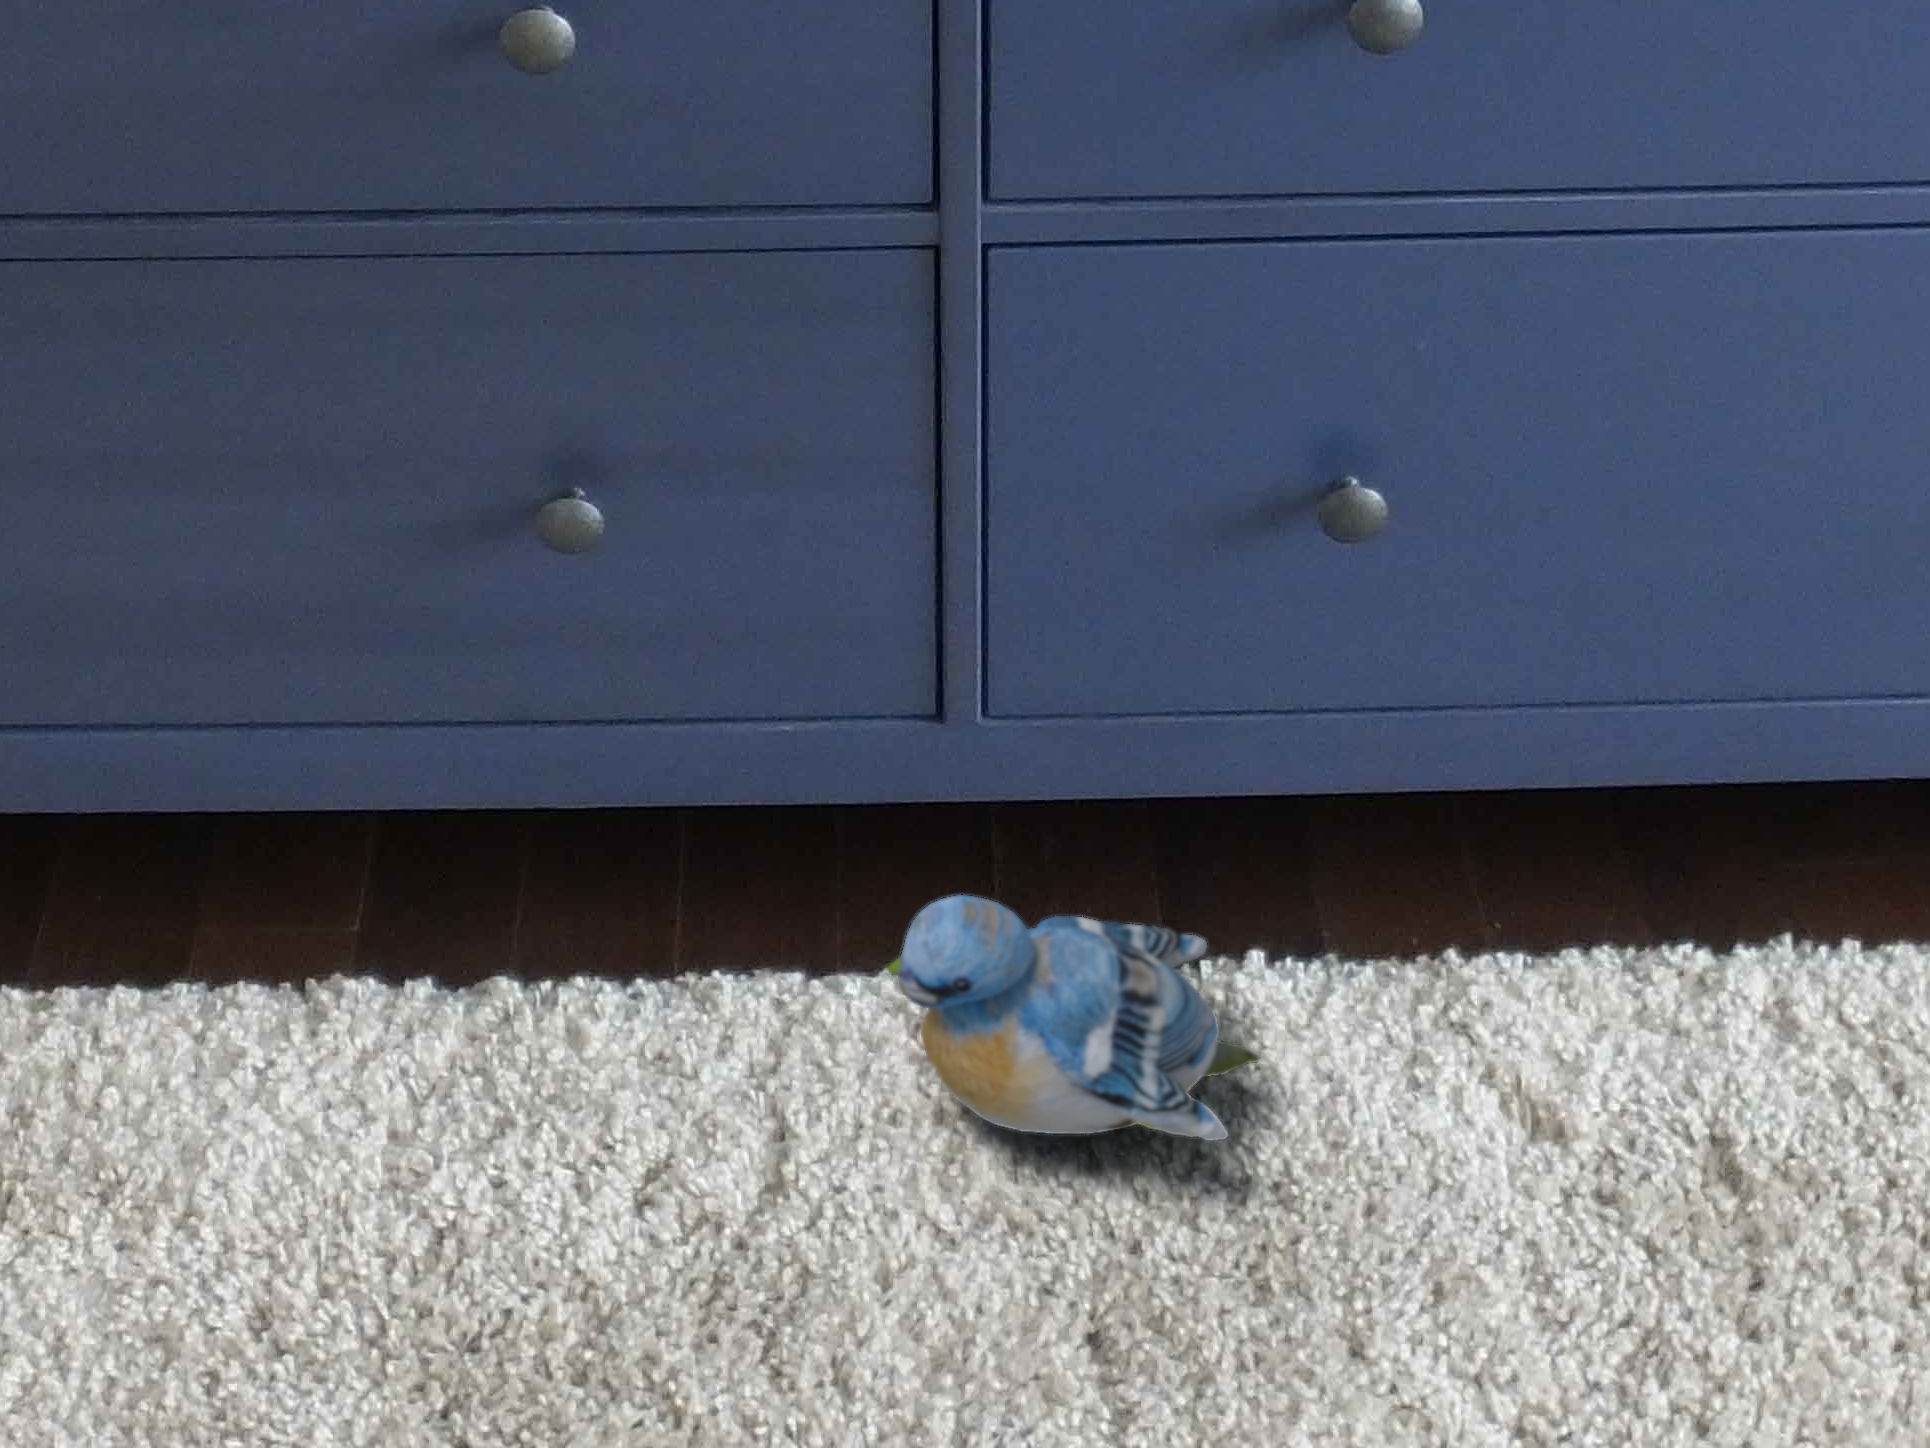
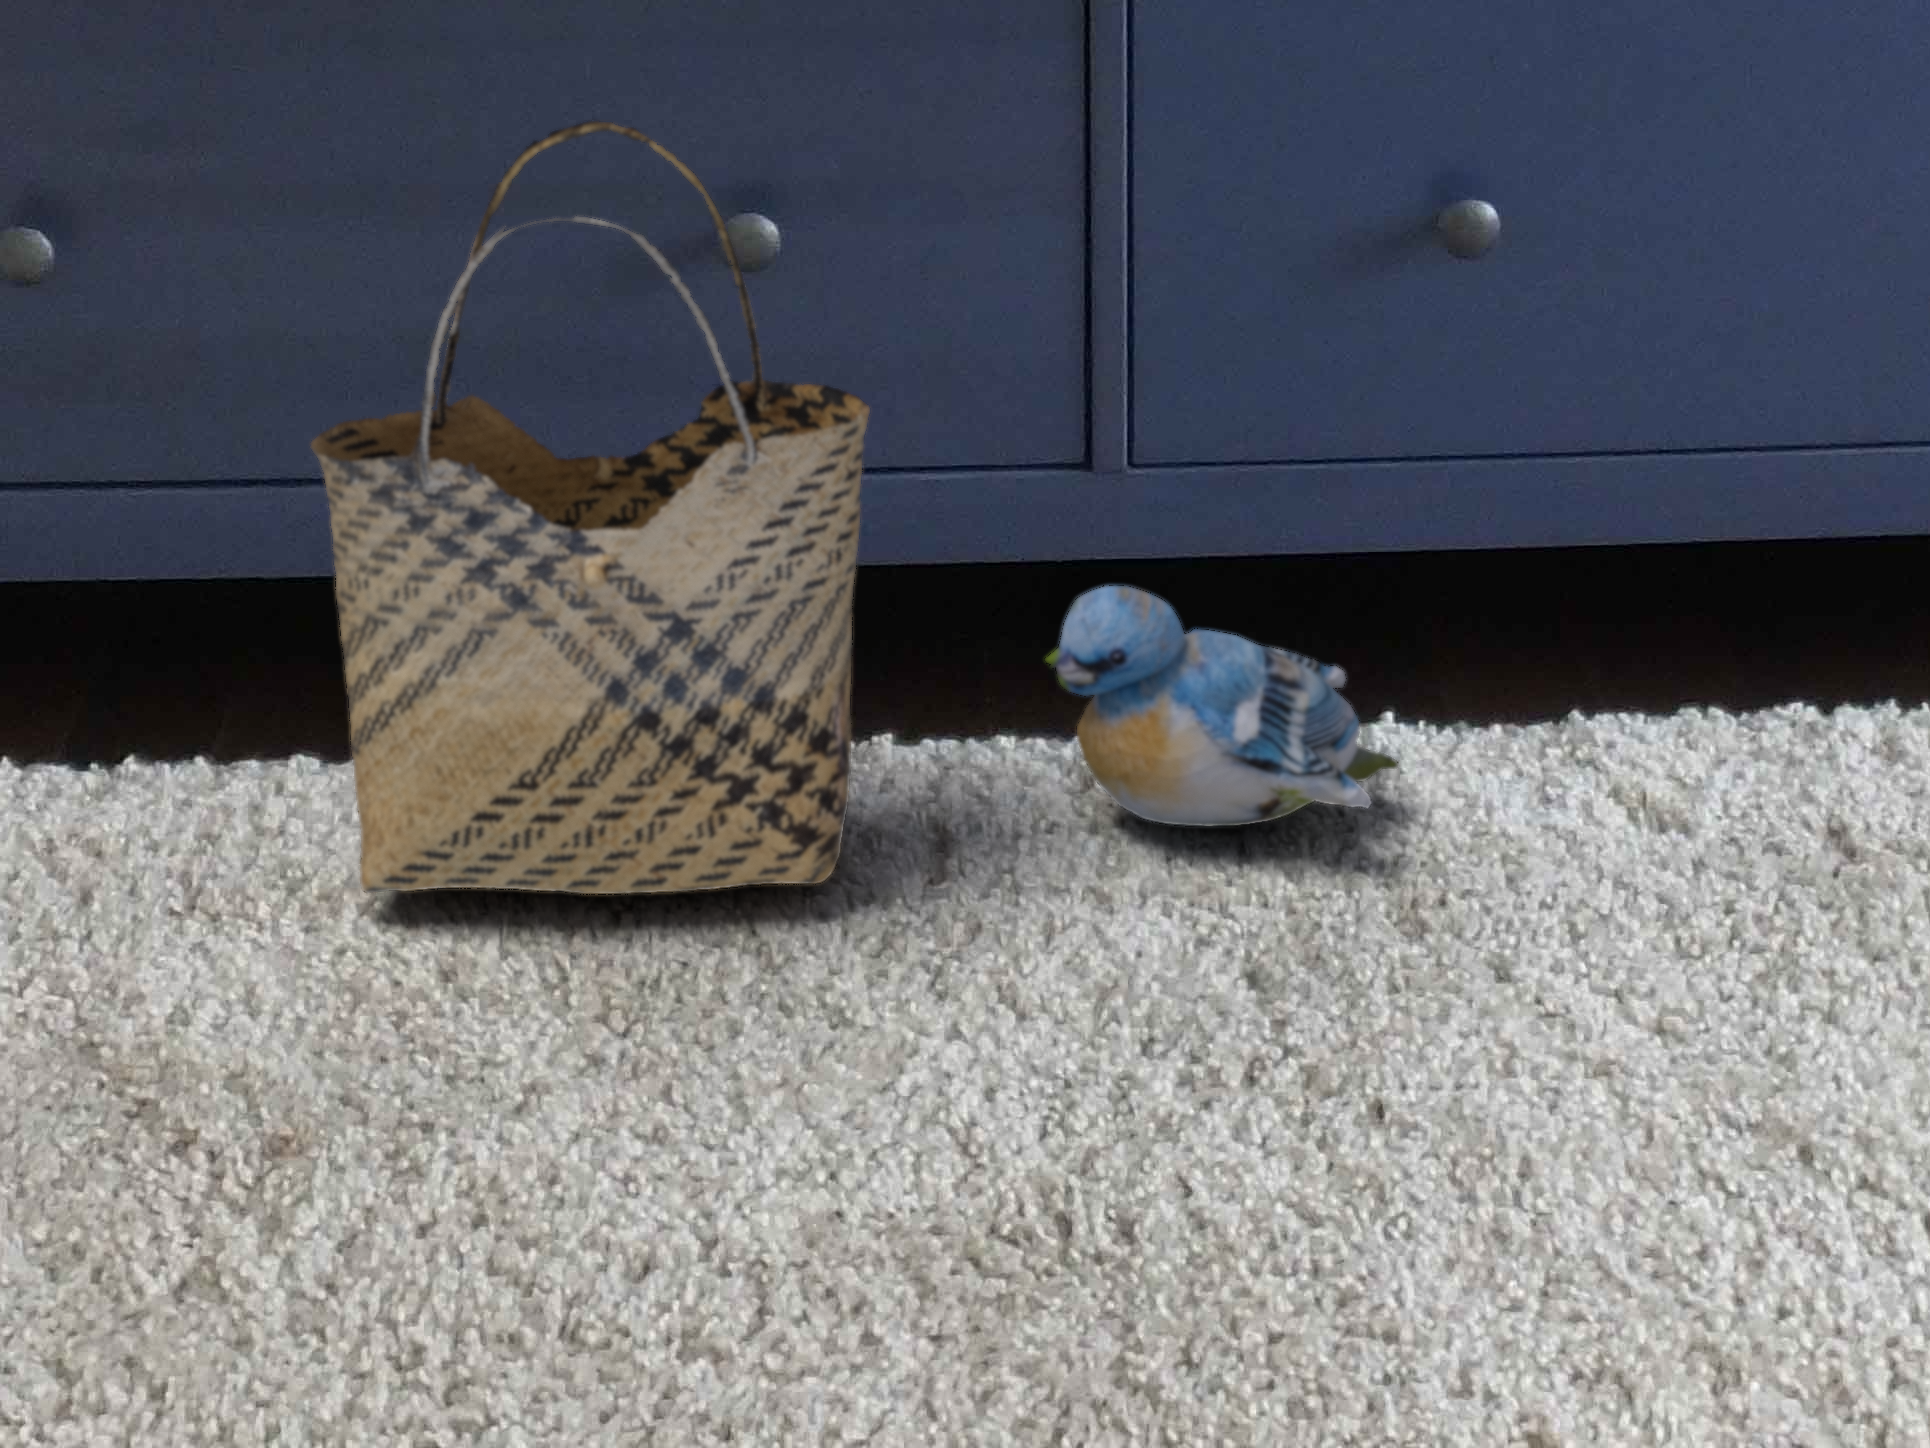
woven basket: none [94,436,696,1231] -> present [311,121,870,894]

